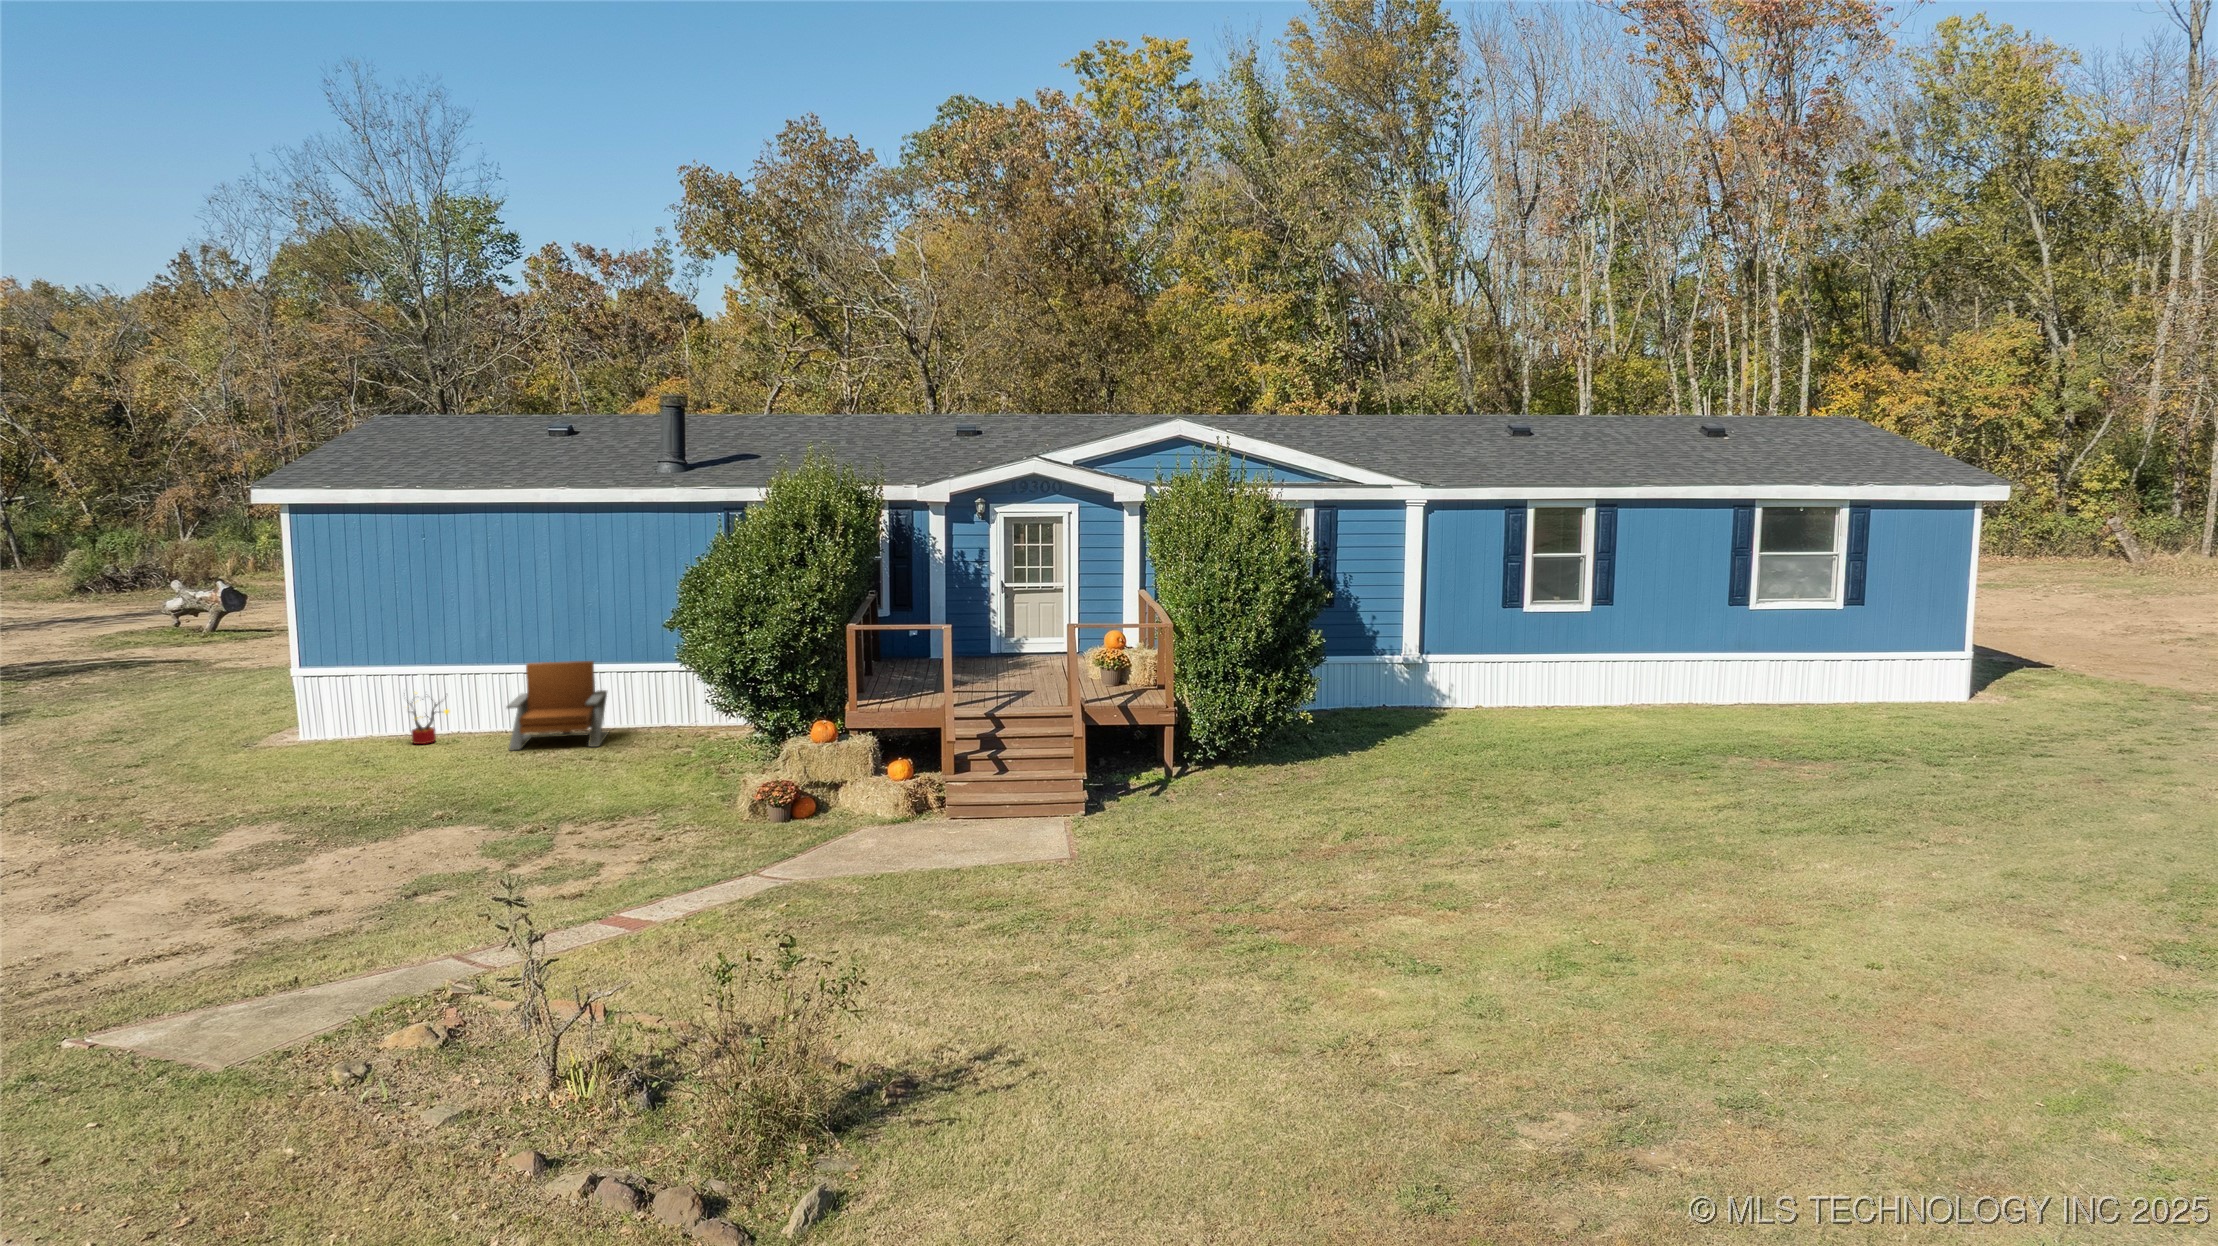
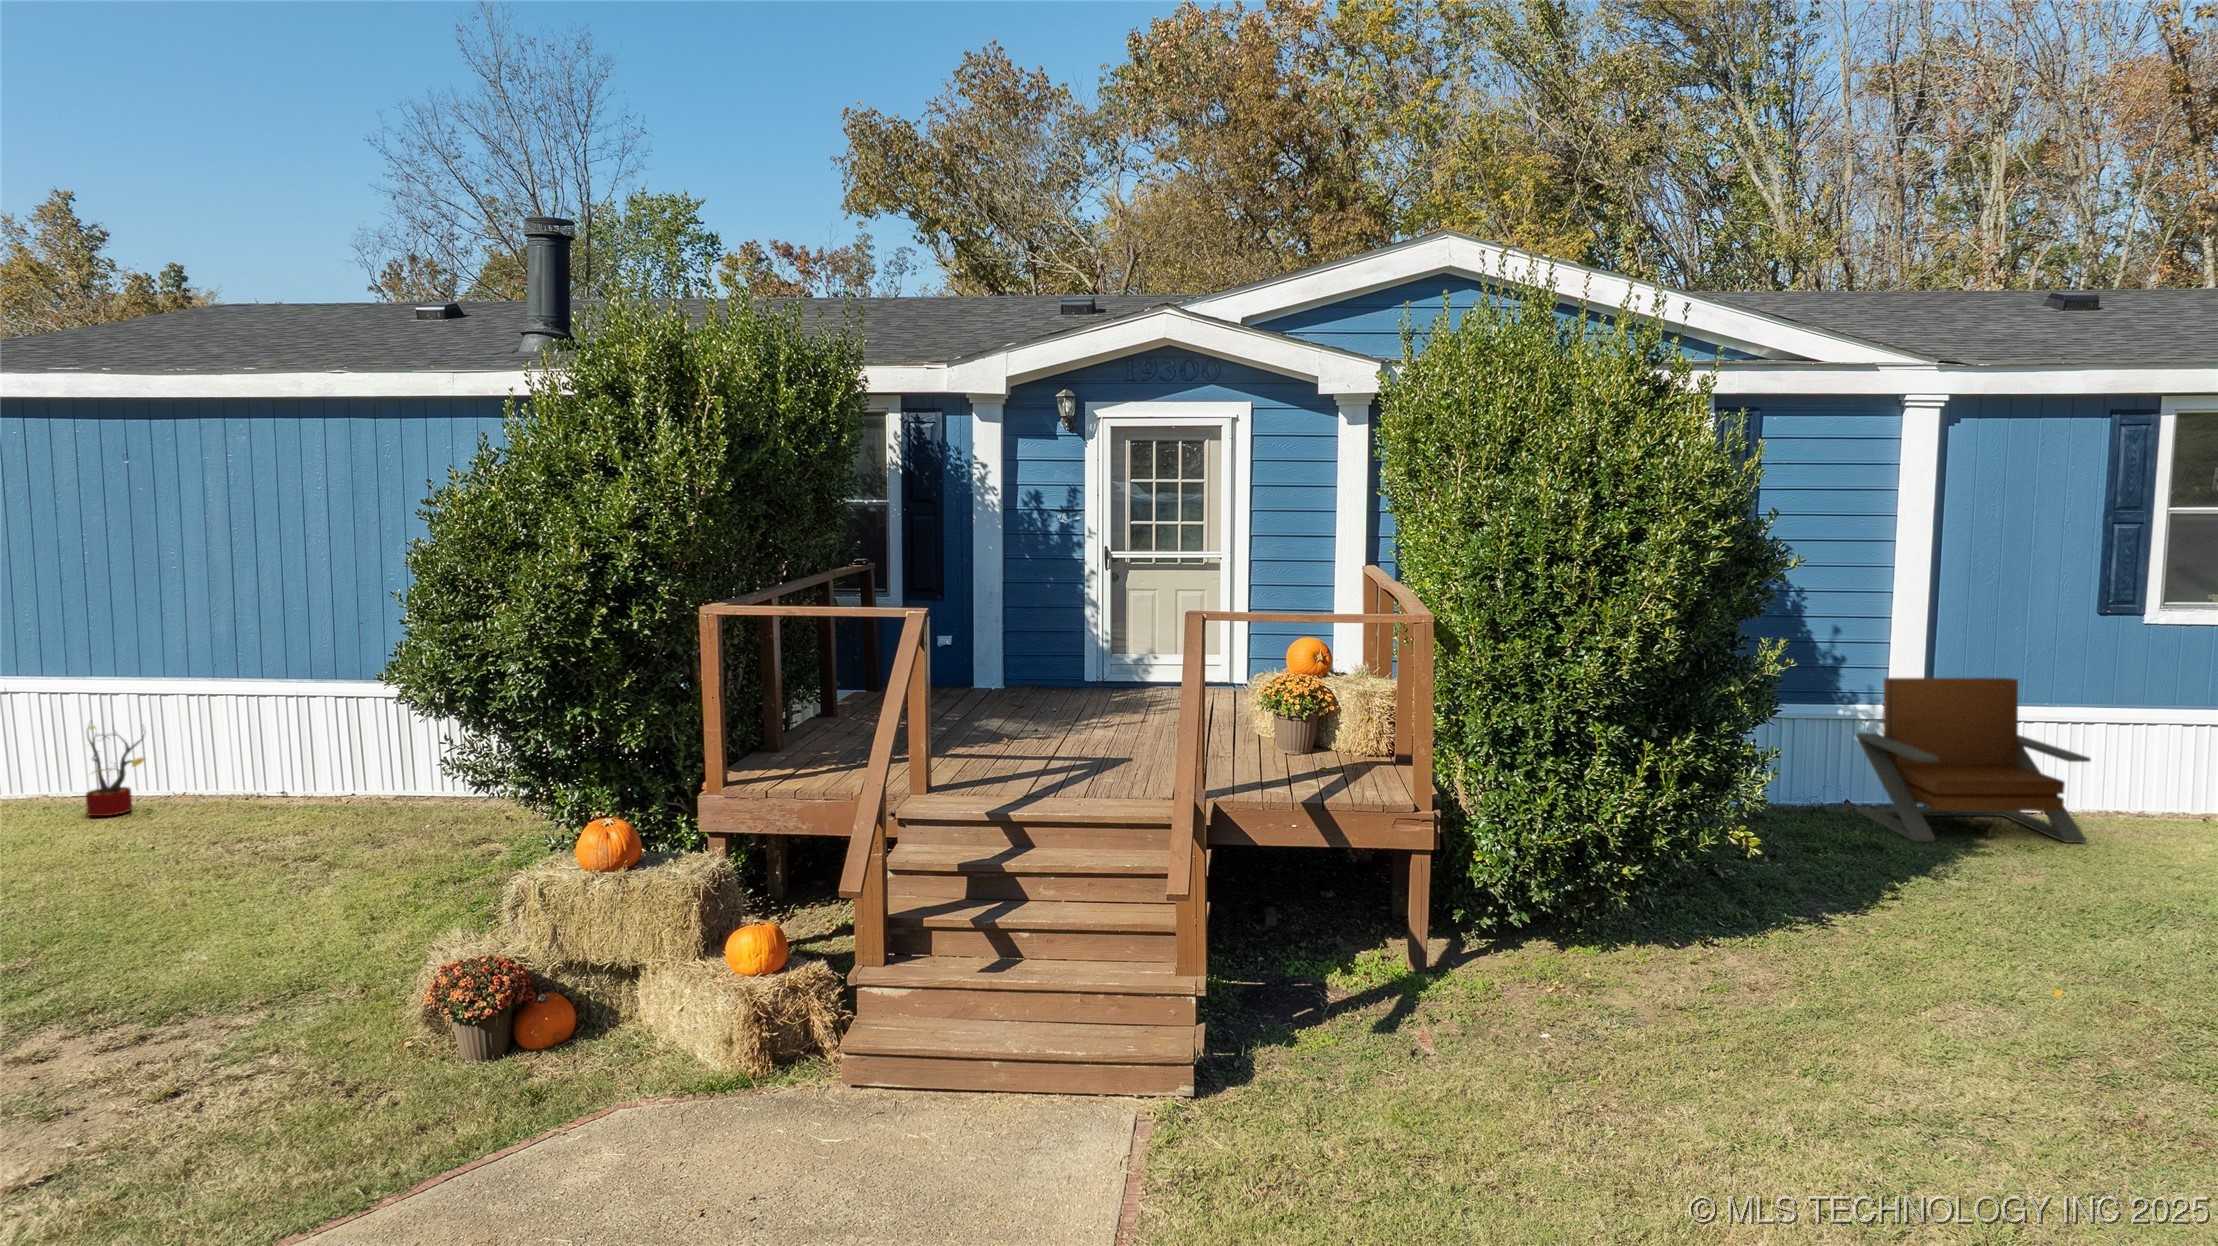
lounge chair: present [507,661,609,751] -> present [1856,678,2091,843]

